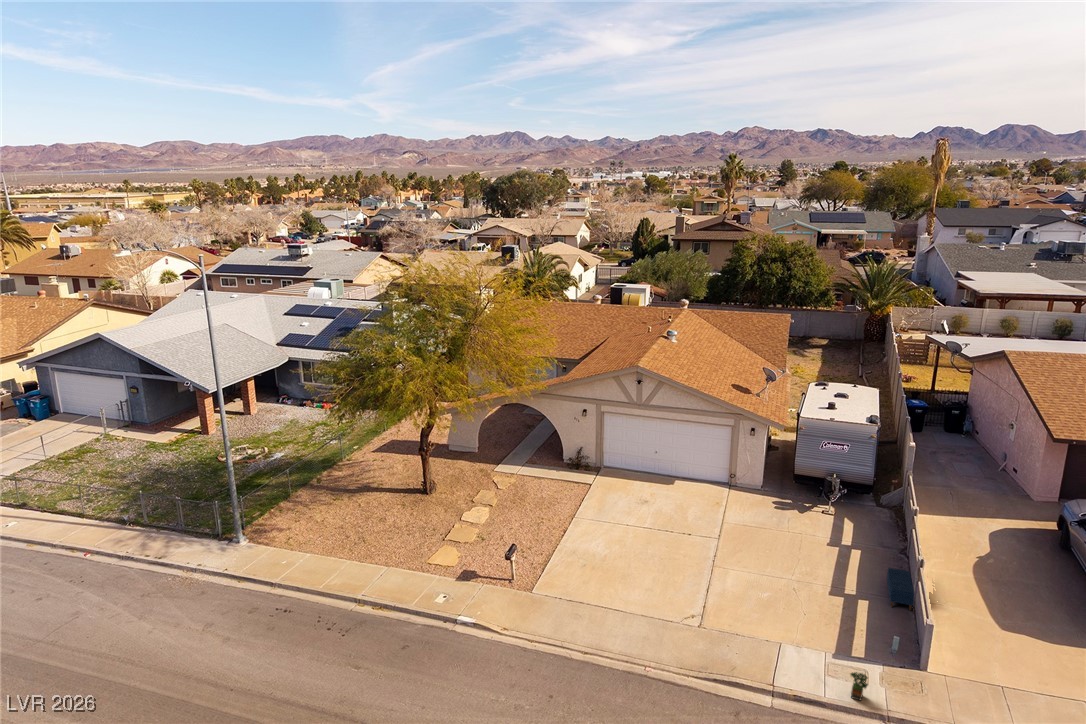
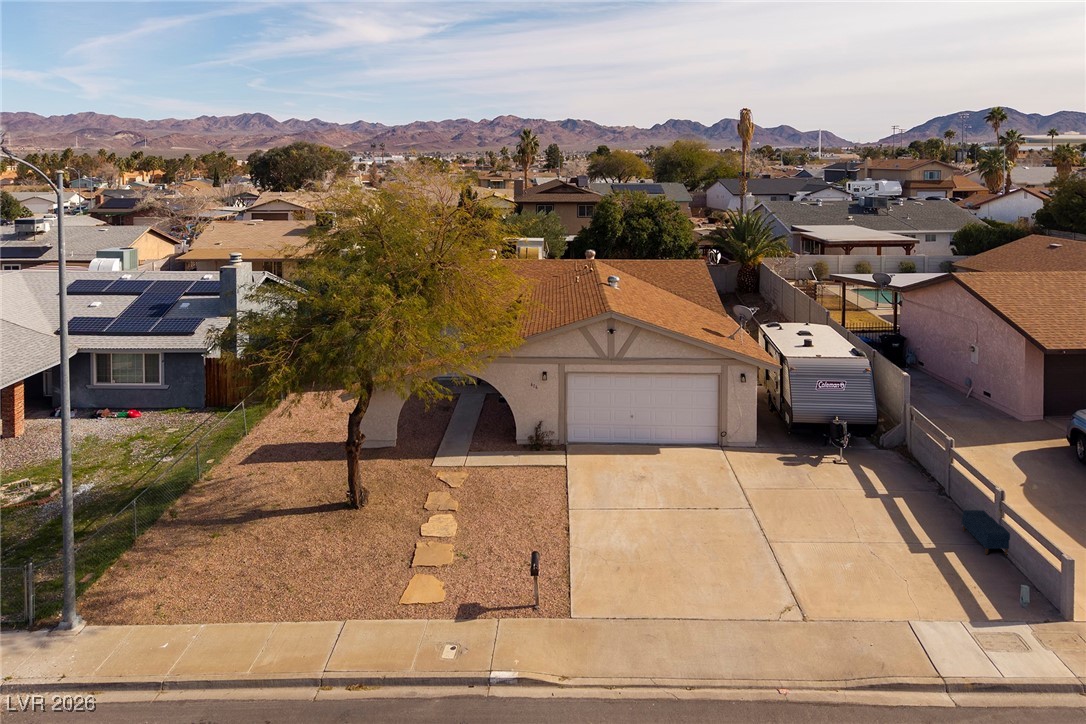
potted tree: present [851,672,868,701] -> none [1028,639,1057,675]

